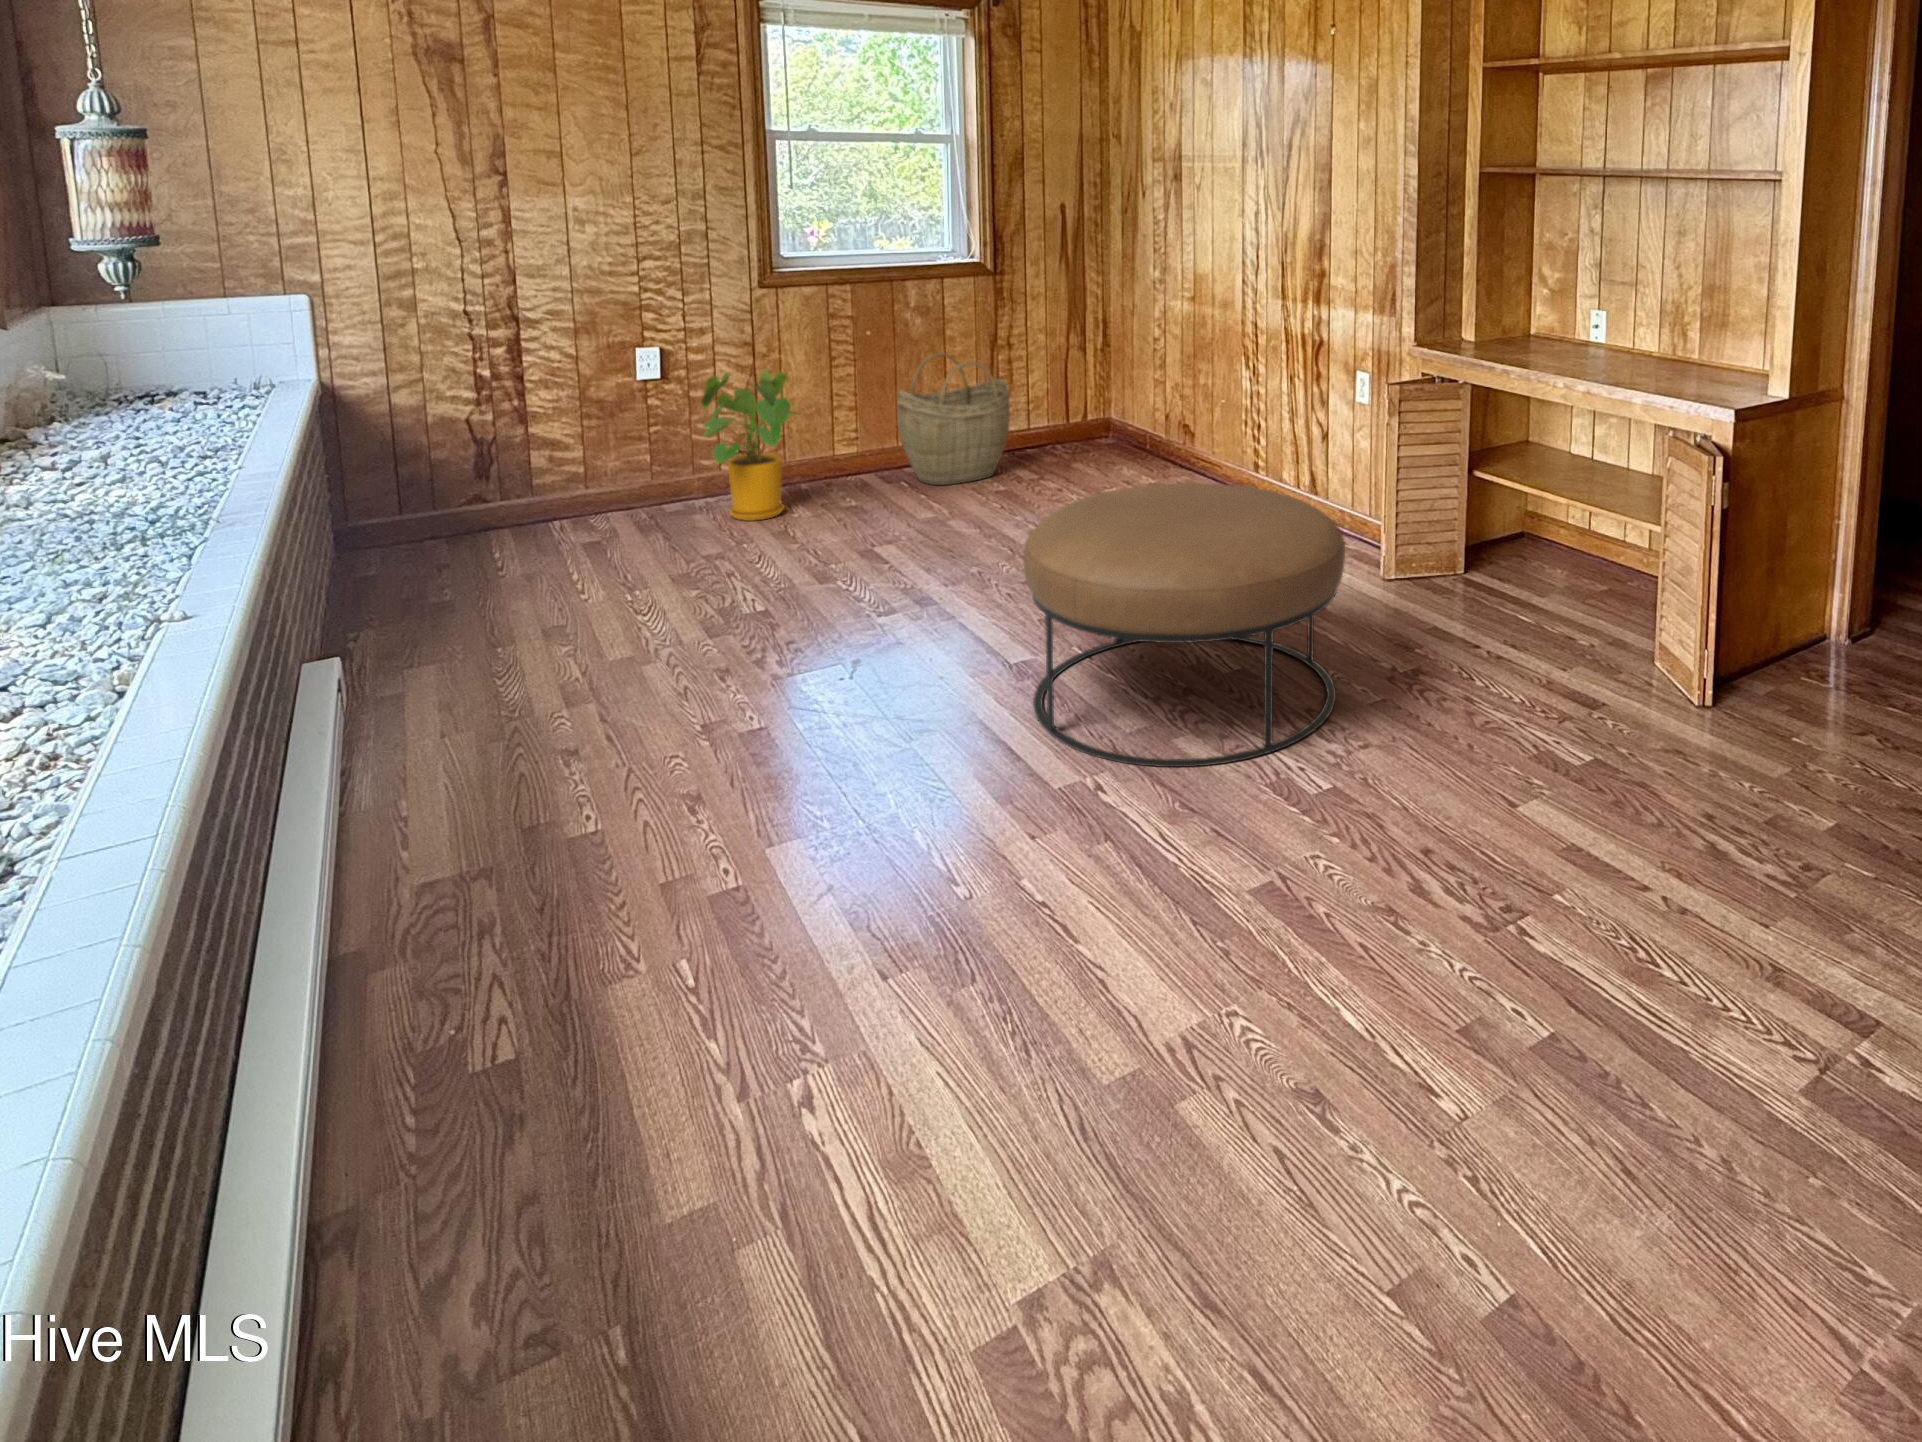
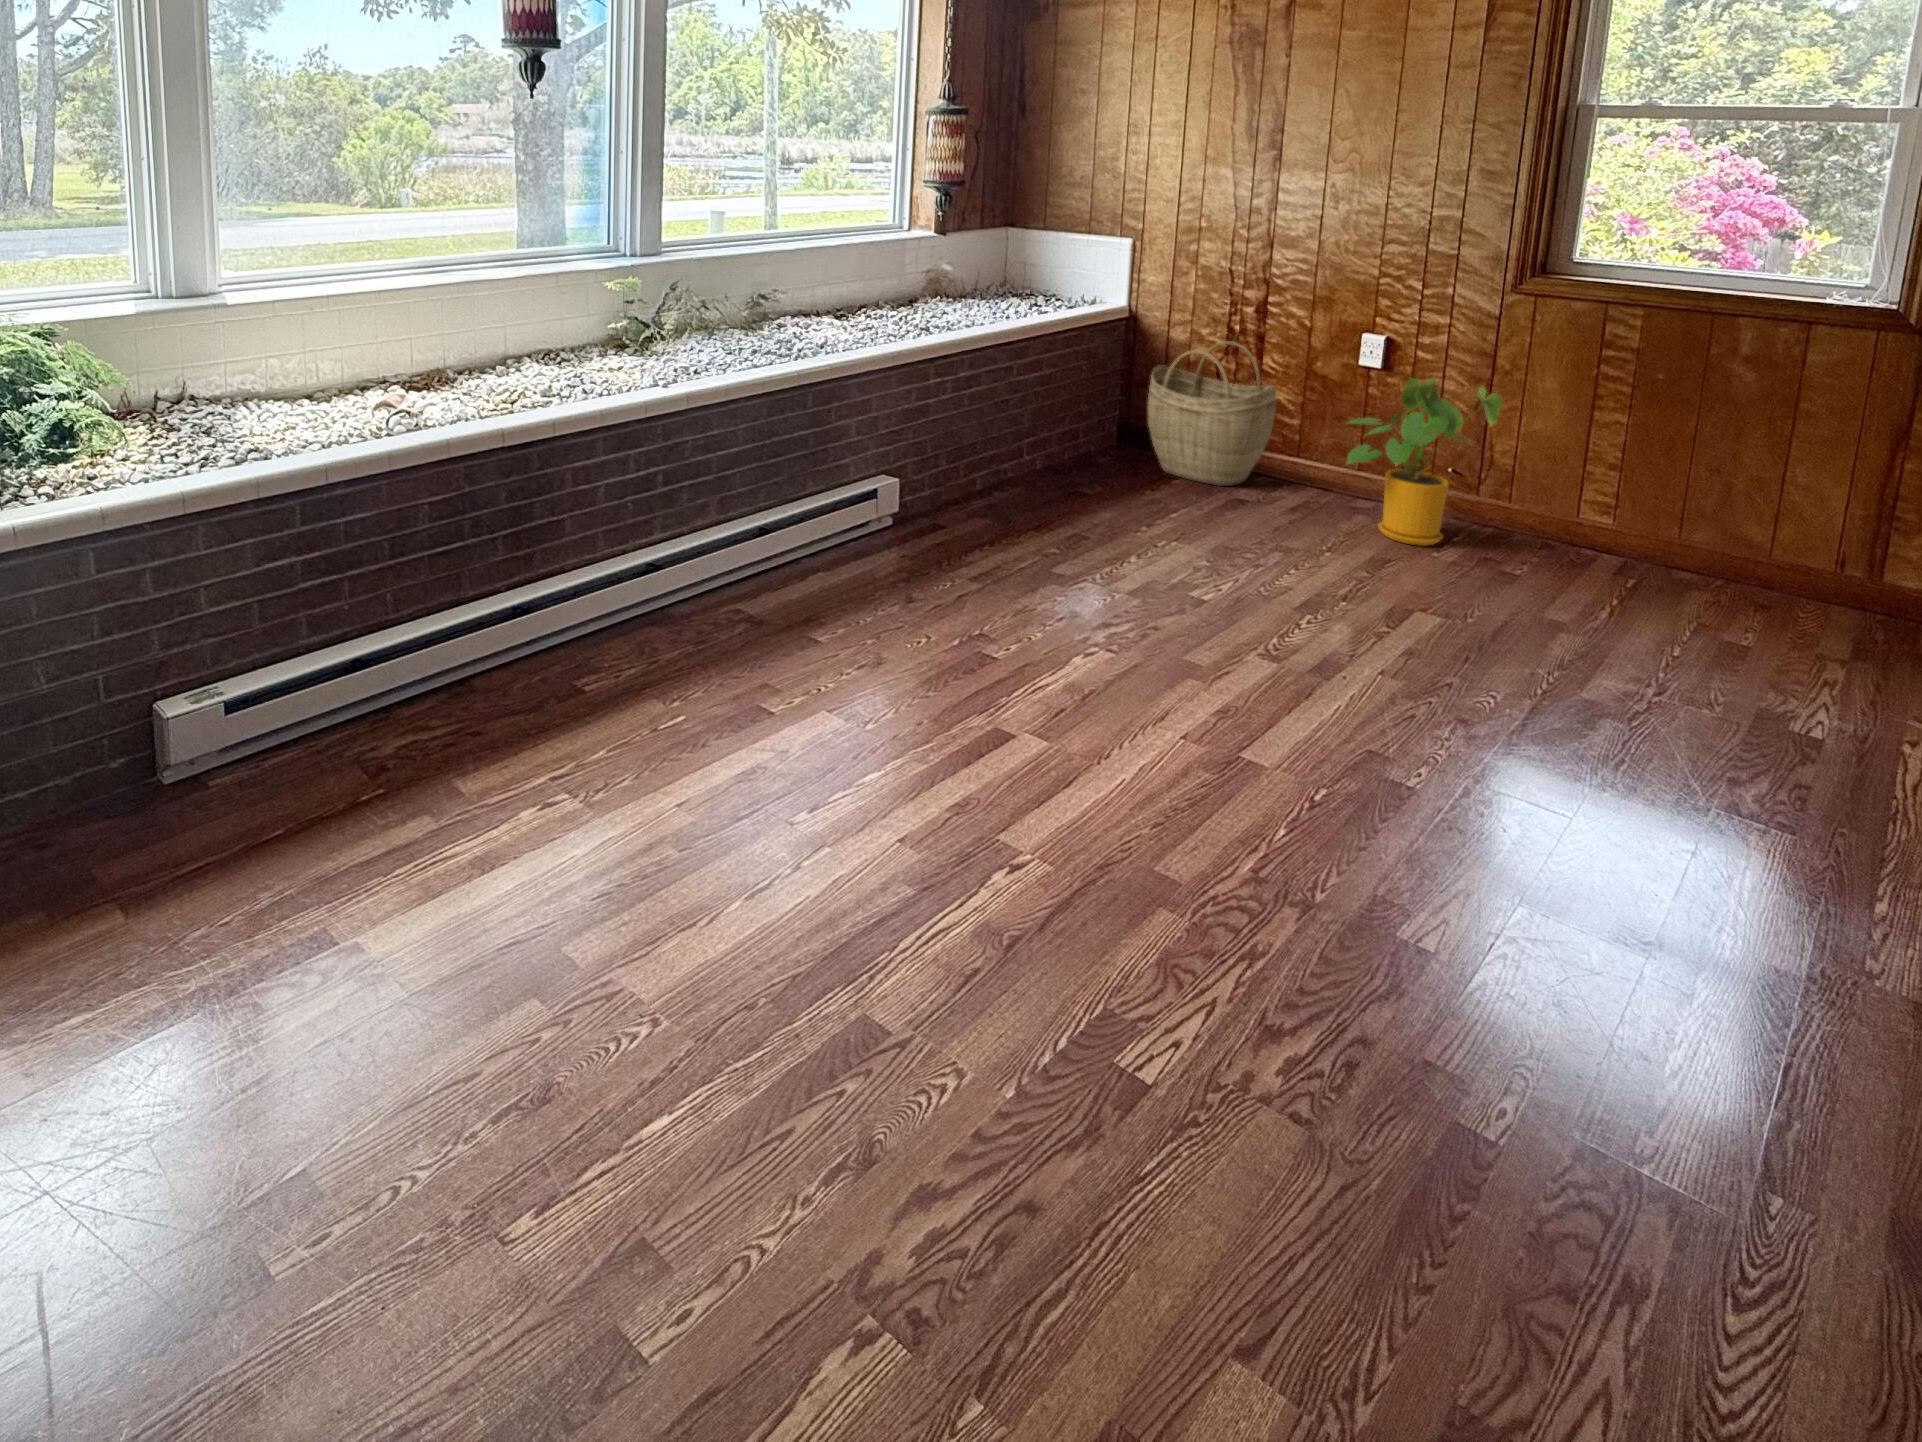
woven basket: present [897,353,1010,486] -> present [1148,341,1276,486]
ottoman: present [1023,483,1345,767] -> none [1076,595,1598,1079]

